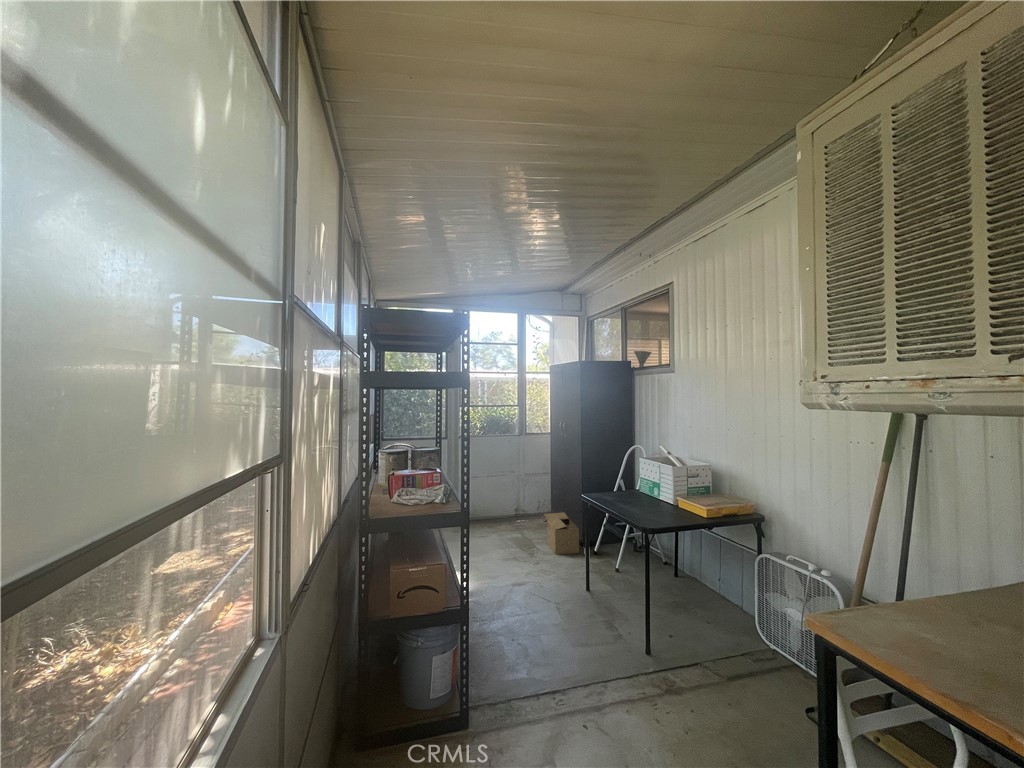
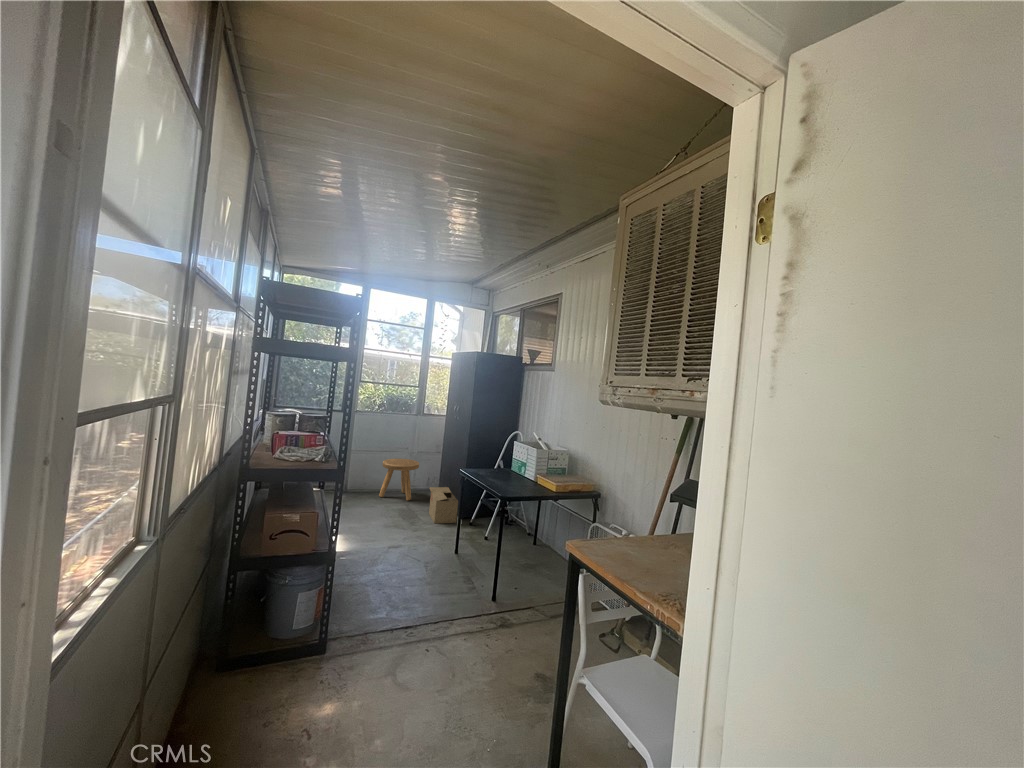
stool: none [491,484,529,529] -> present [379,459,419,500]

